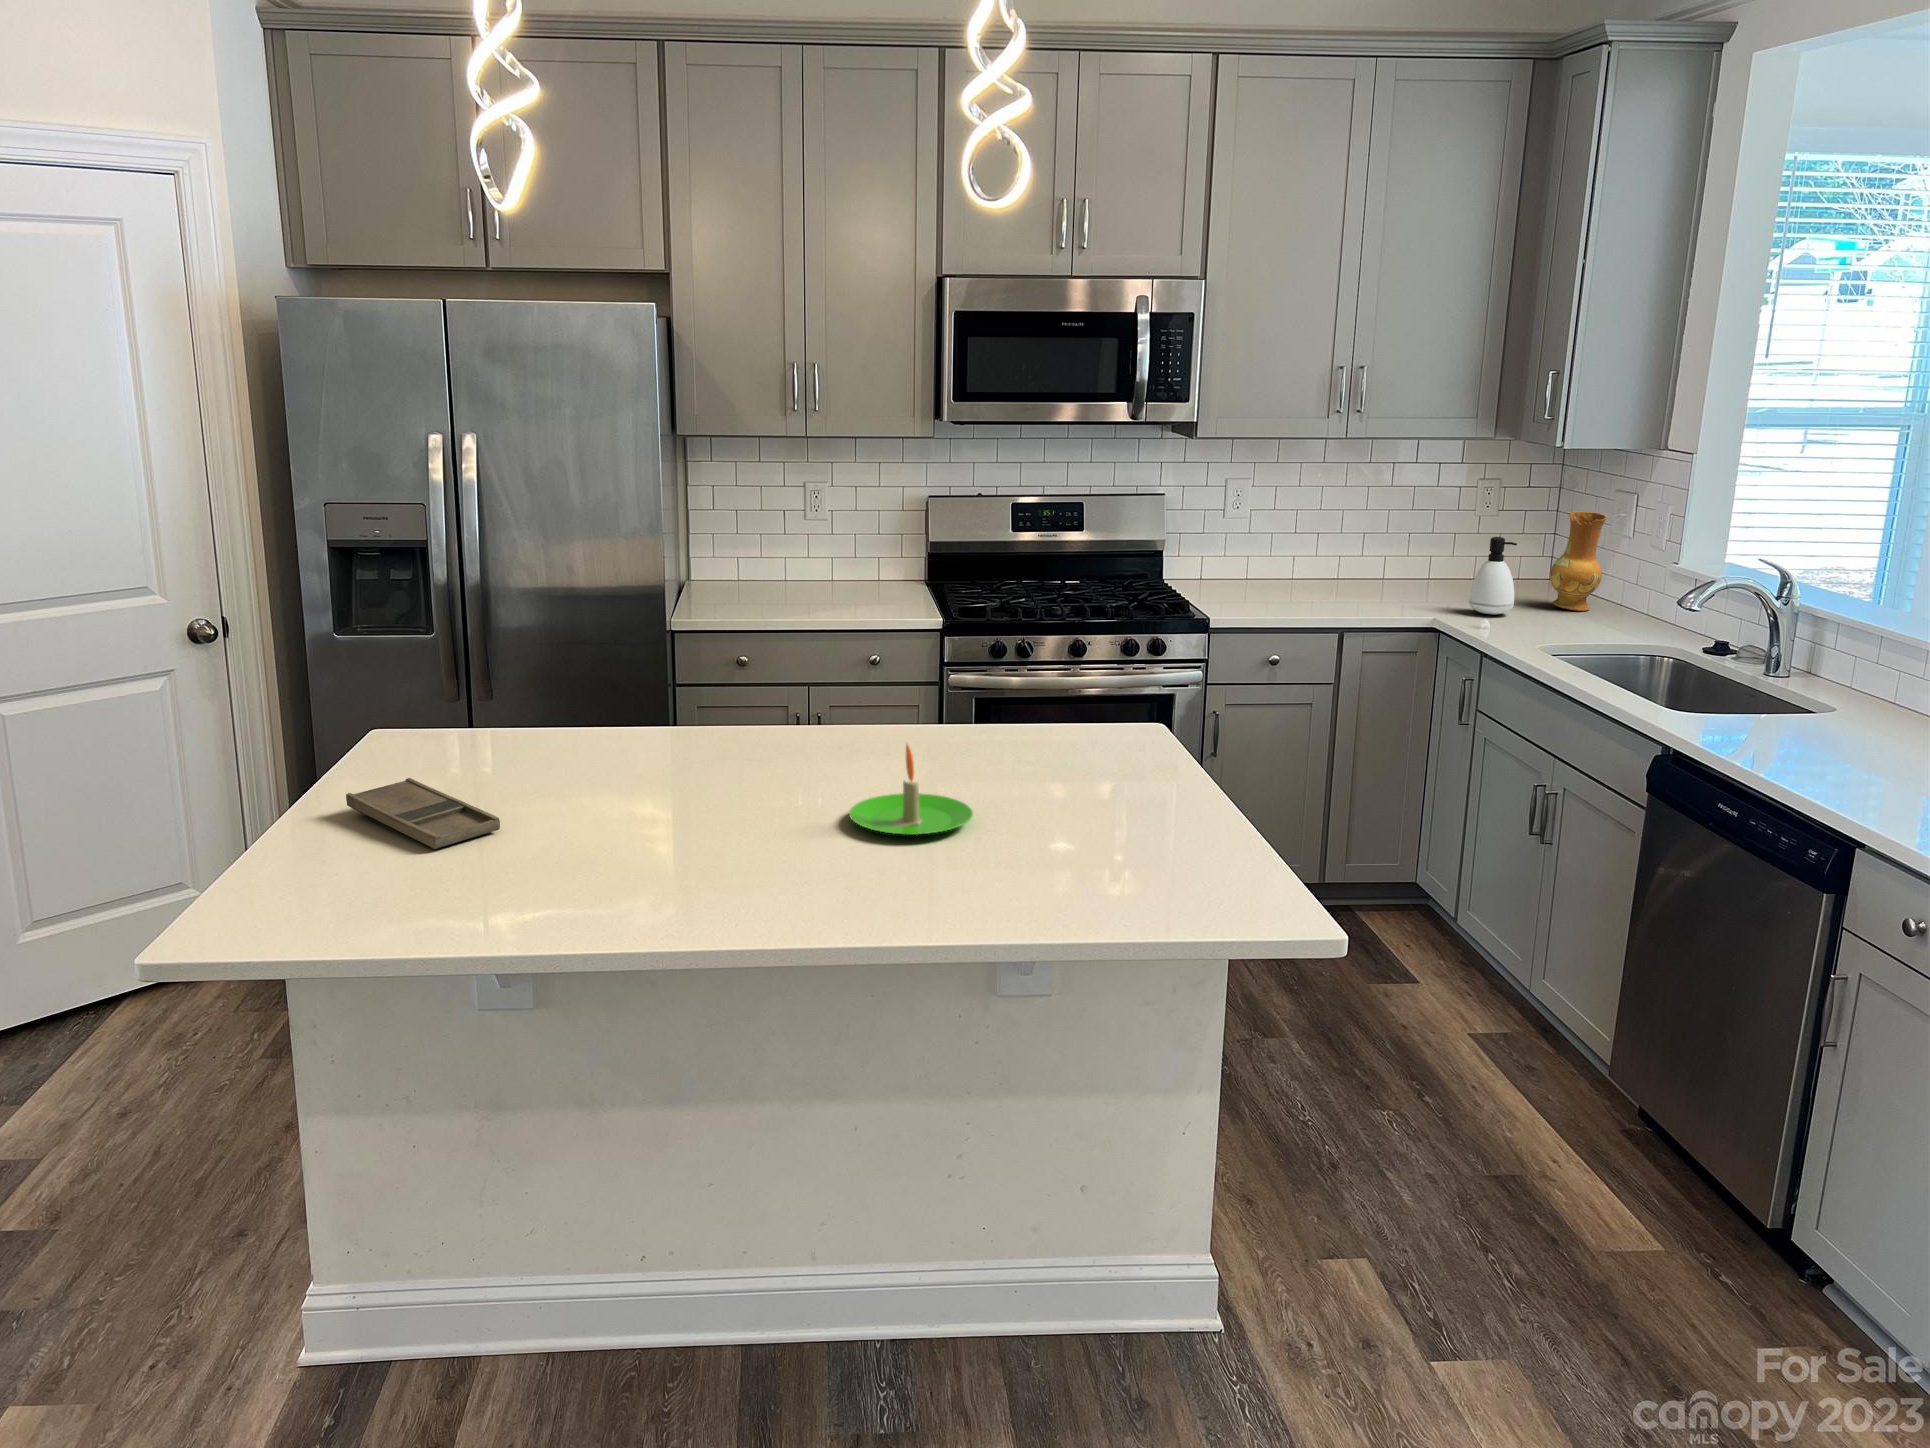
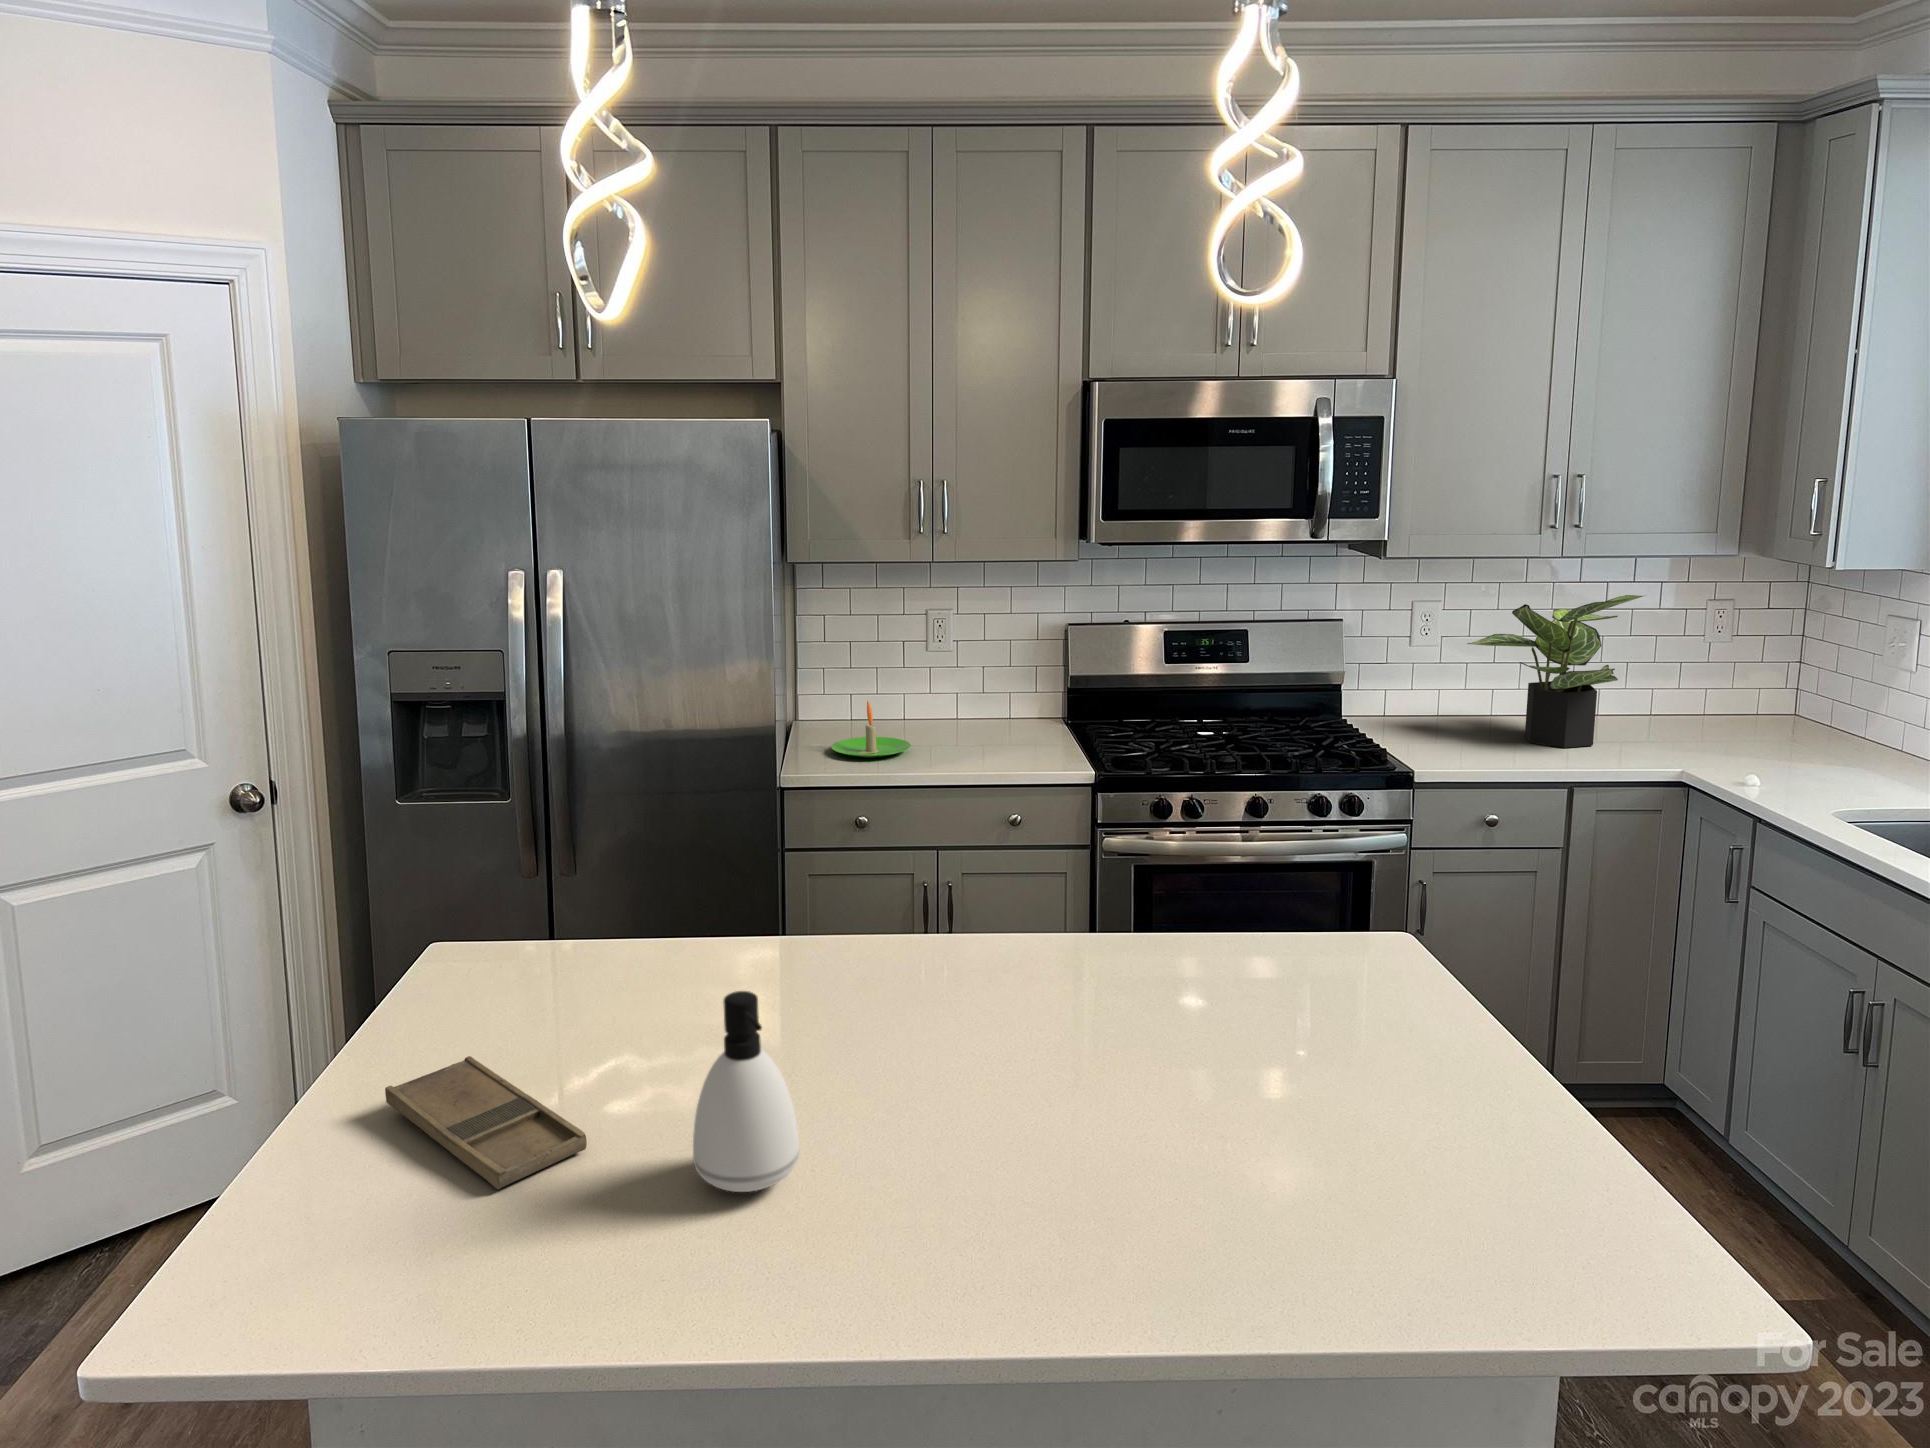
potted plant: none [1268,469,1414,603] -> present [1467,595,1643,748]
ceramic jug: present [1550,511,1607,611] -> none [1813,641,1887,759]
soap dispenser: present [1469,537,1517,614] -> present [693,991,799,1192]
candle: present [849,744,973,835] -> present [831,701,911,758]

